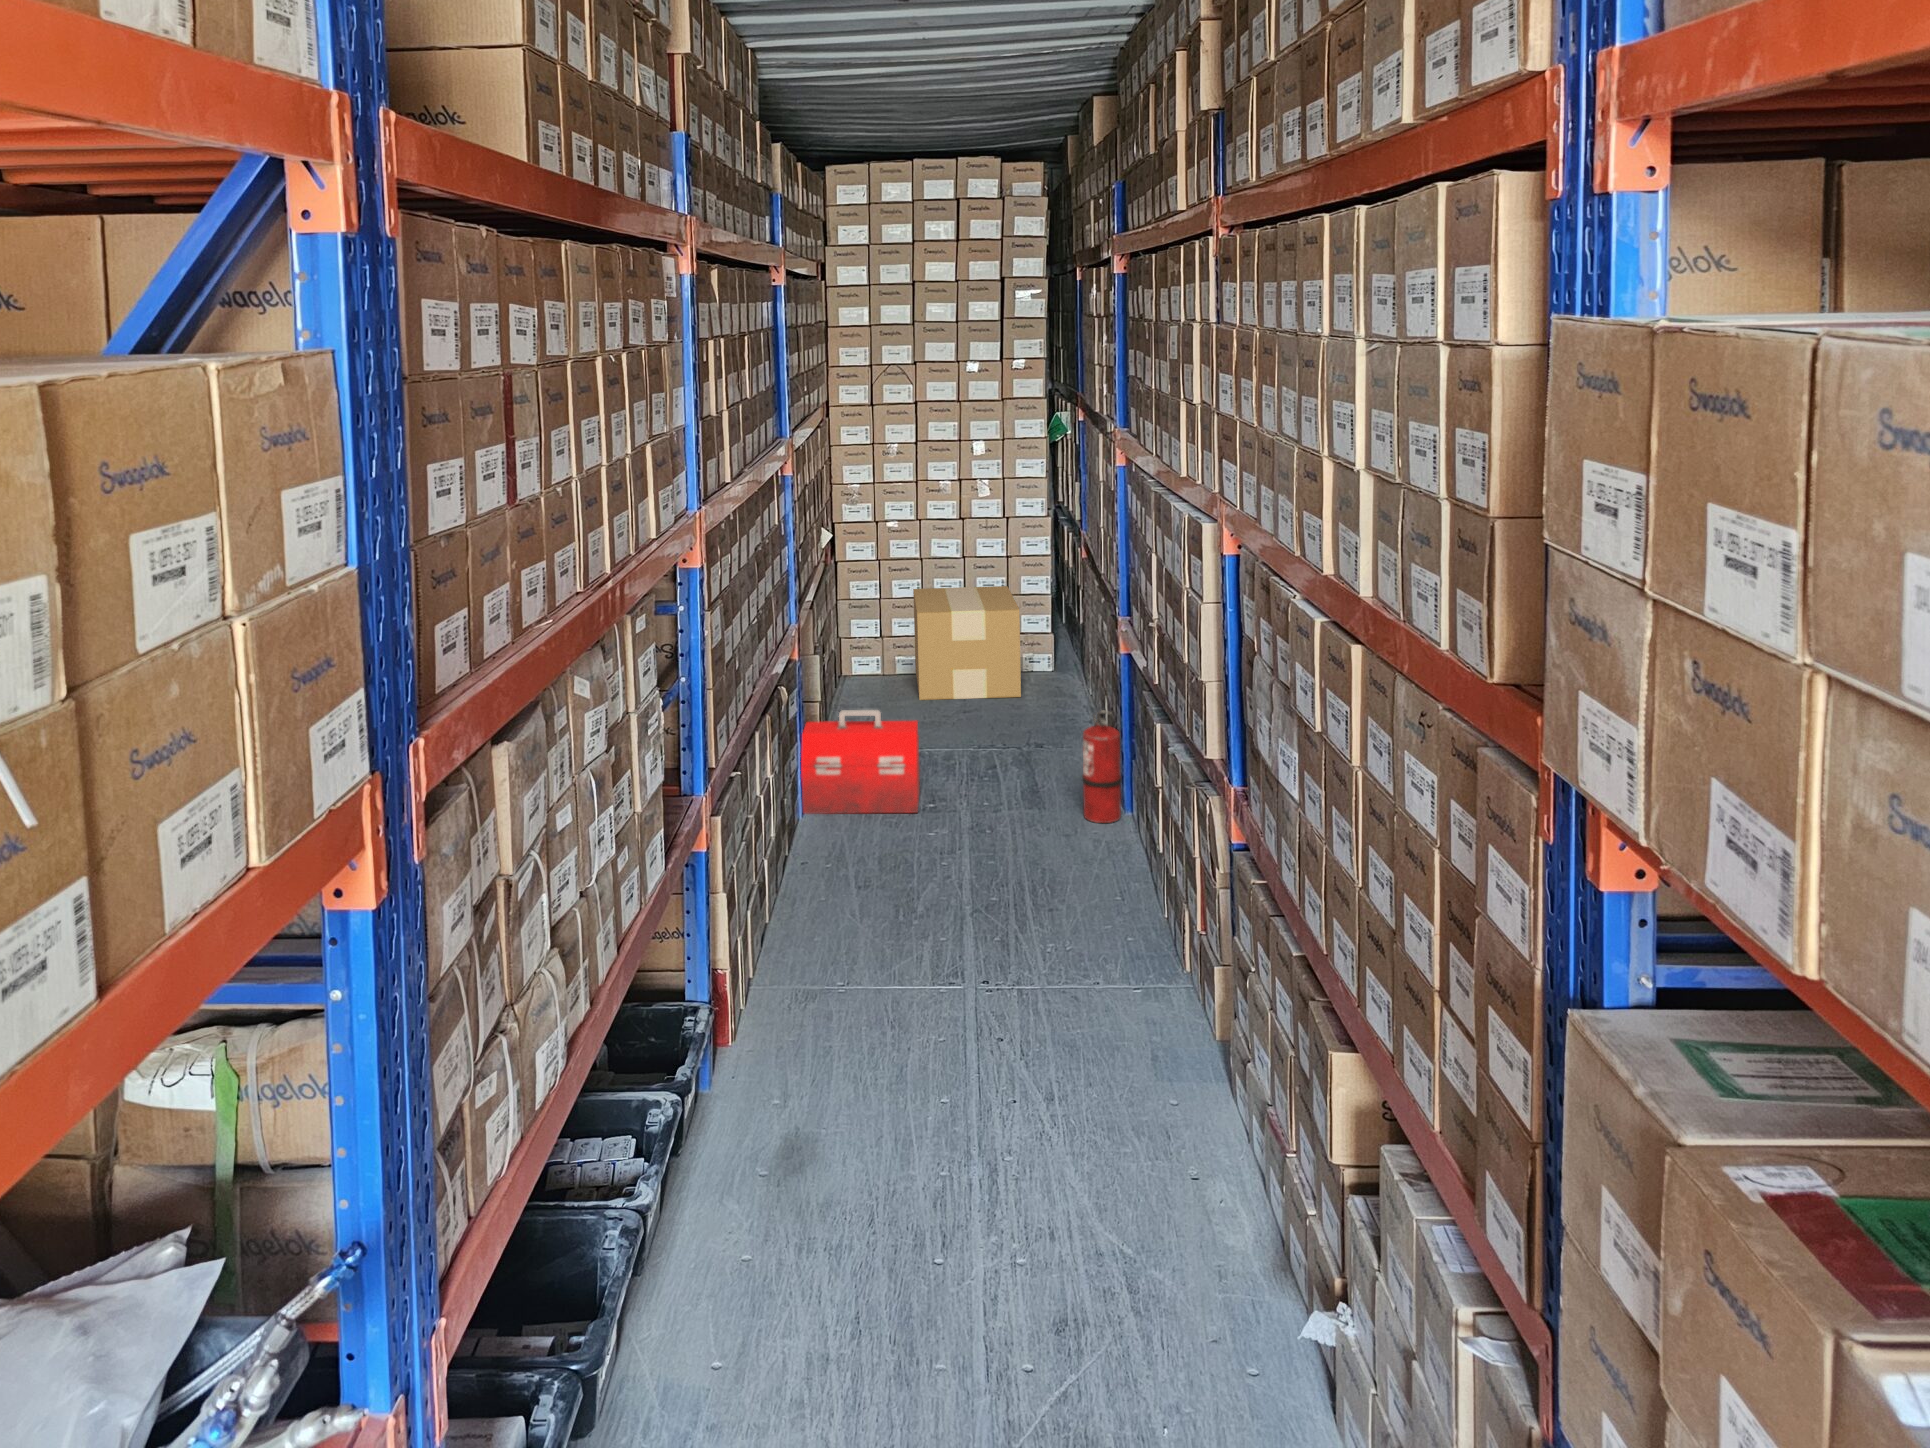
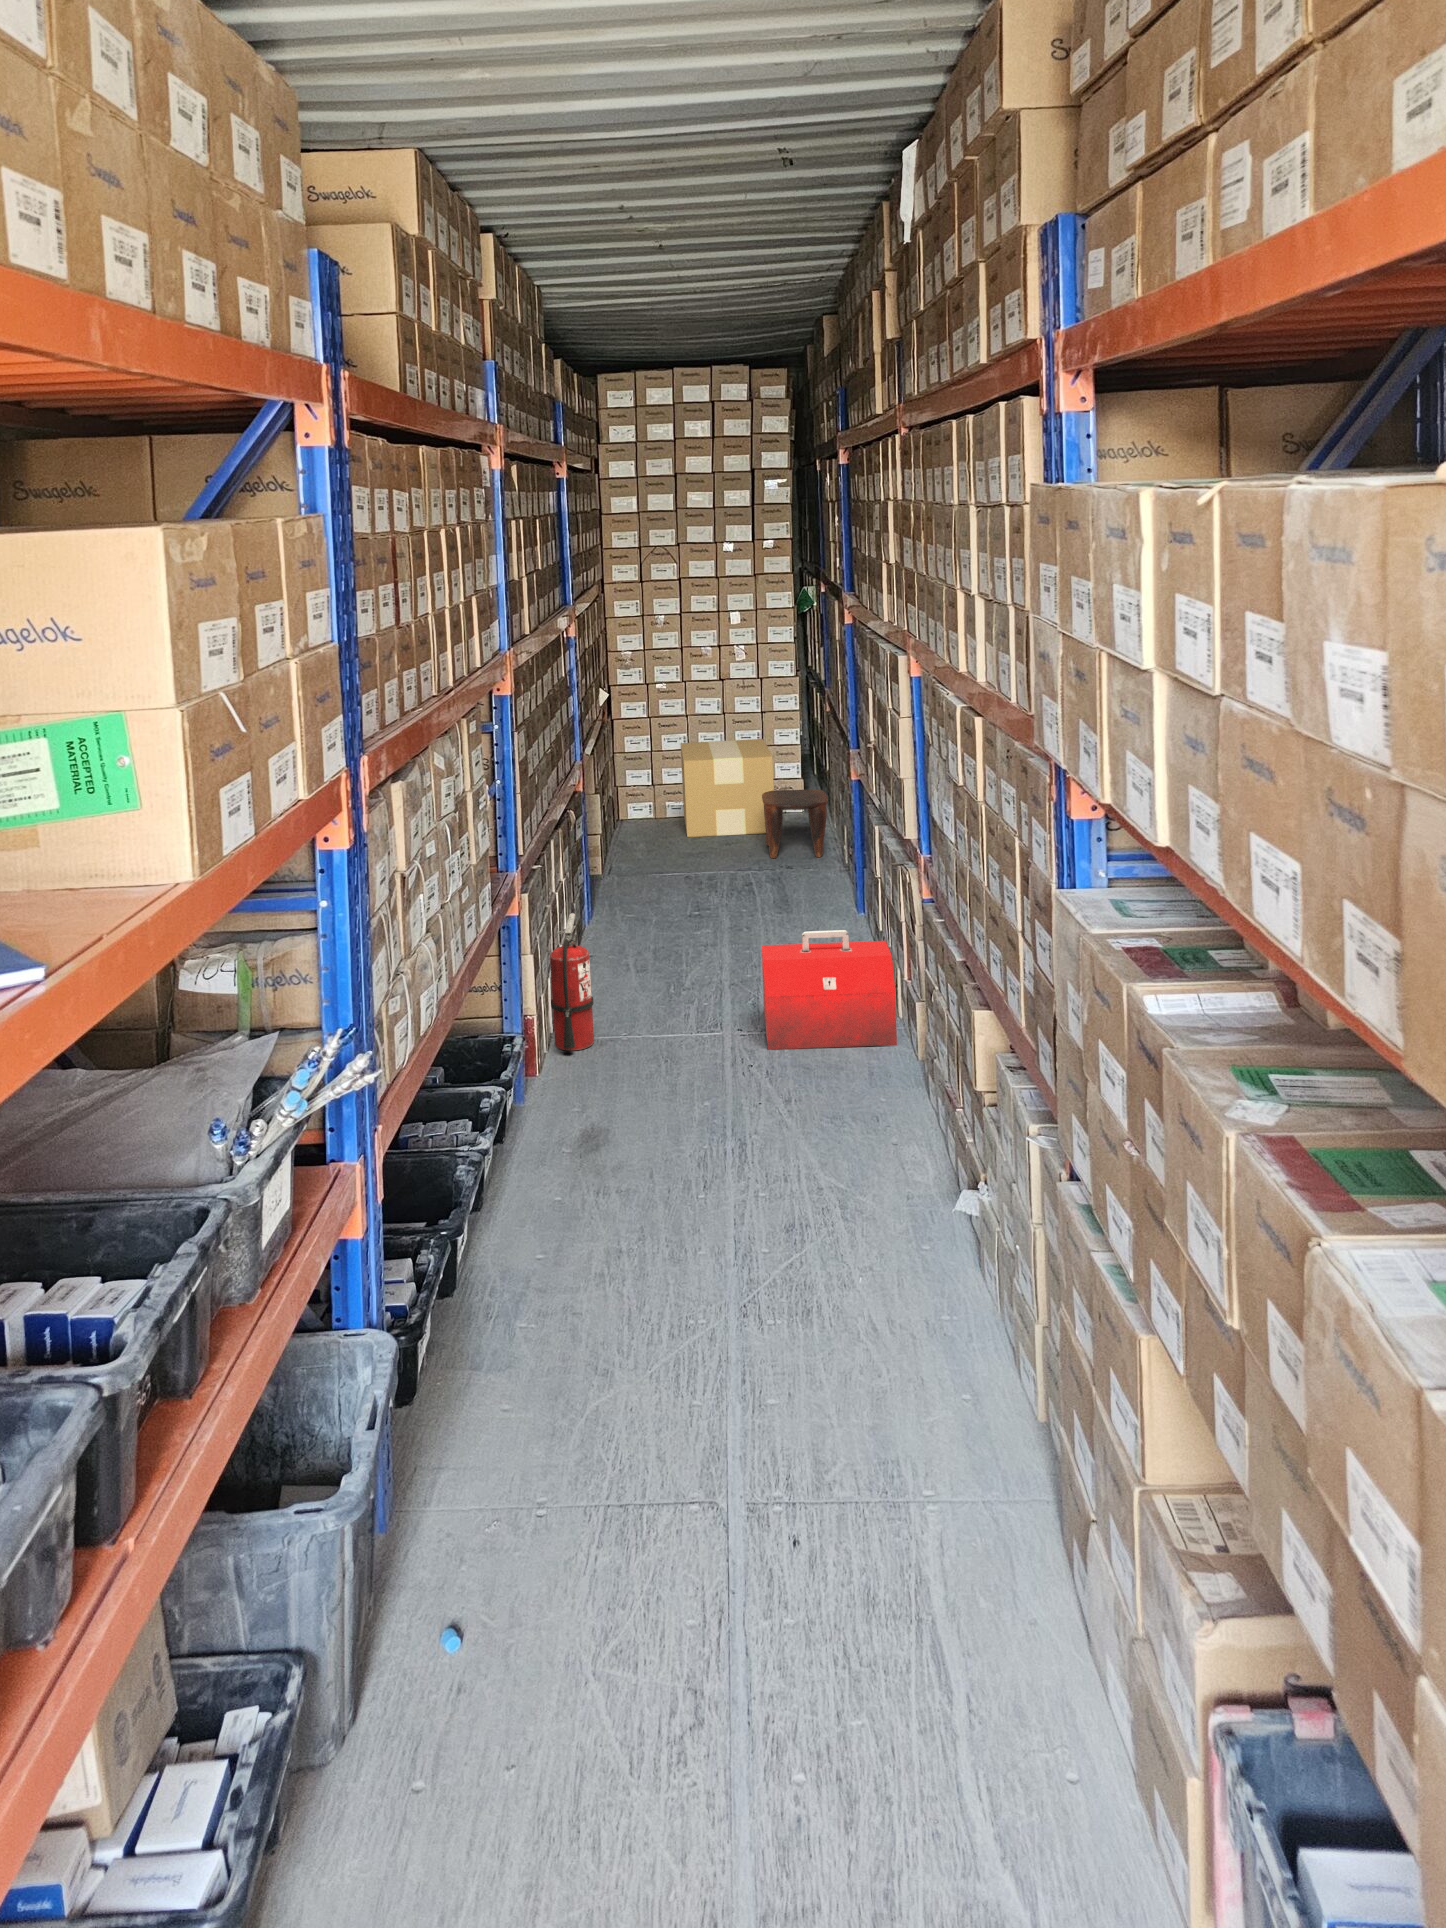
stool: none [1007,650,1084,732] -> present [762,789,828,858]
toolbox: present [801,710,920,814] -> present [762,930,897,1050]
fire extinguisher: present [1082,710,1122,823] -> present [550,913,594,1051]

